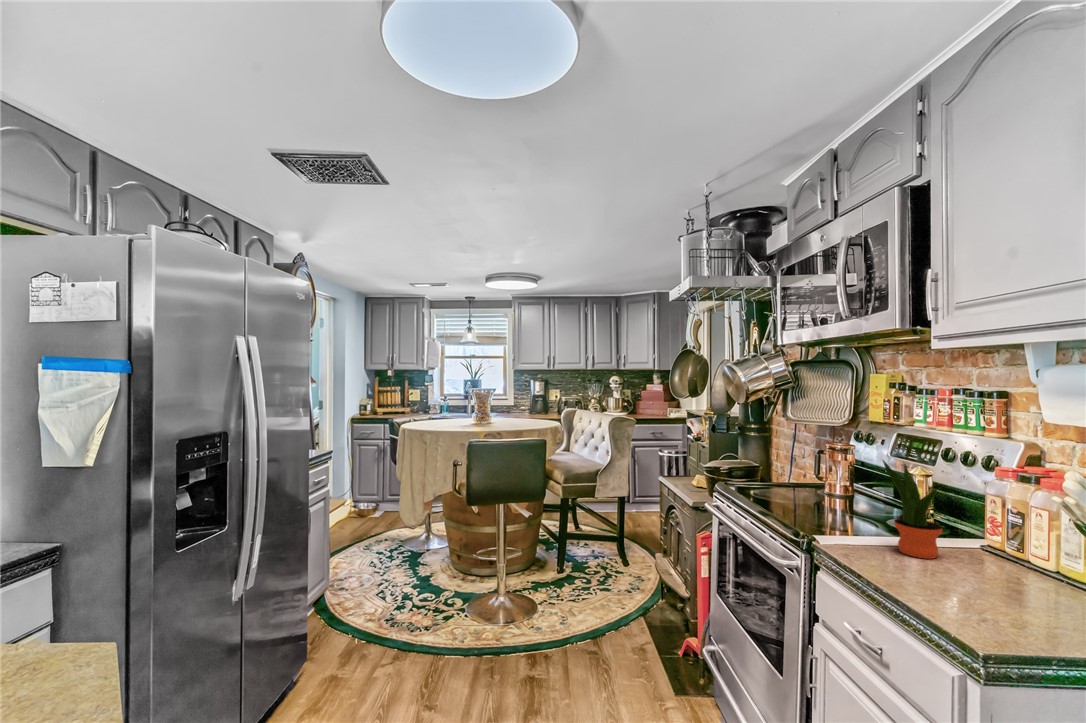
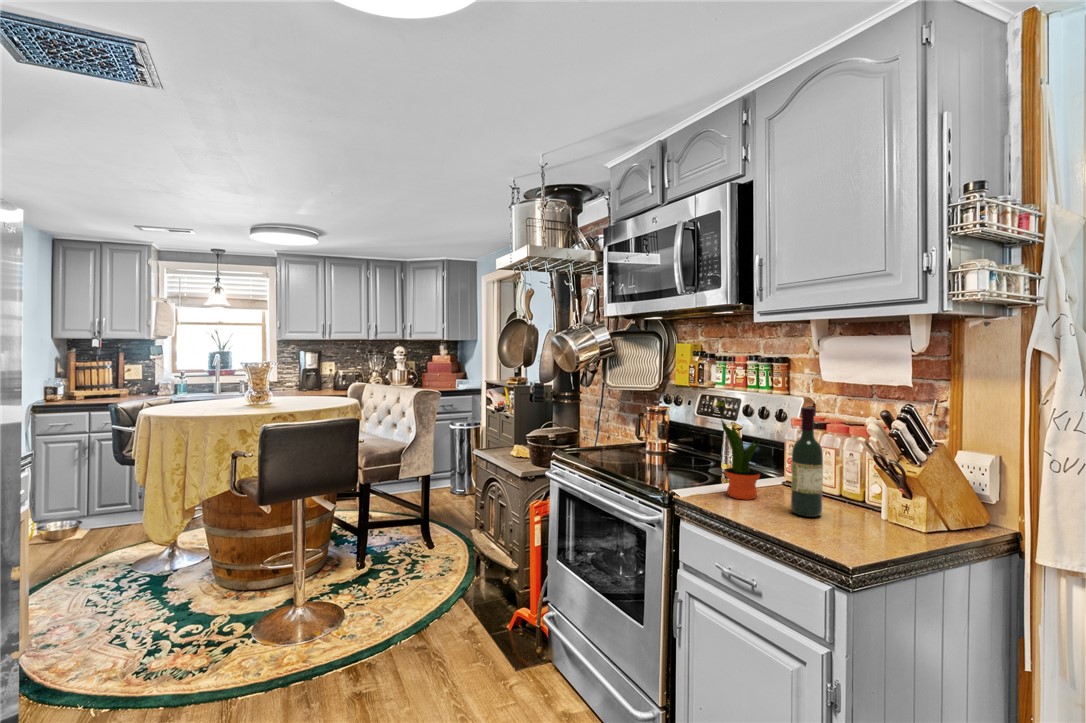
wine bottle: none [974,452,1021,591] -> present [791,407,823,517]

